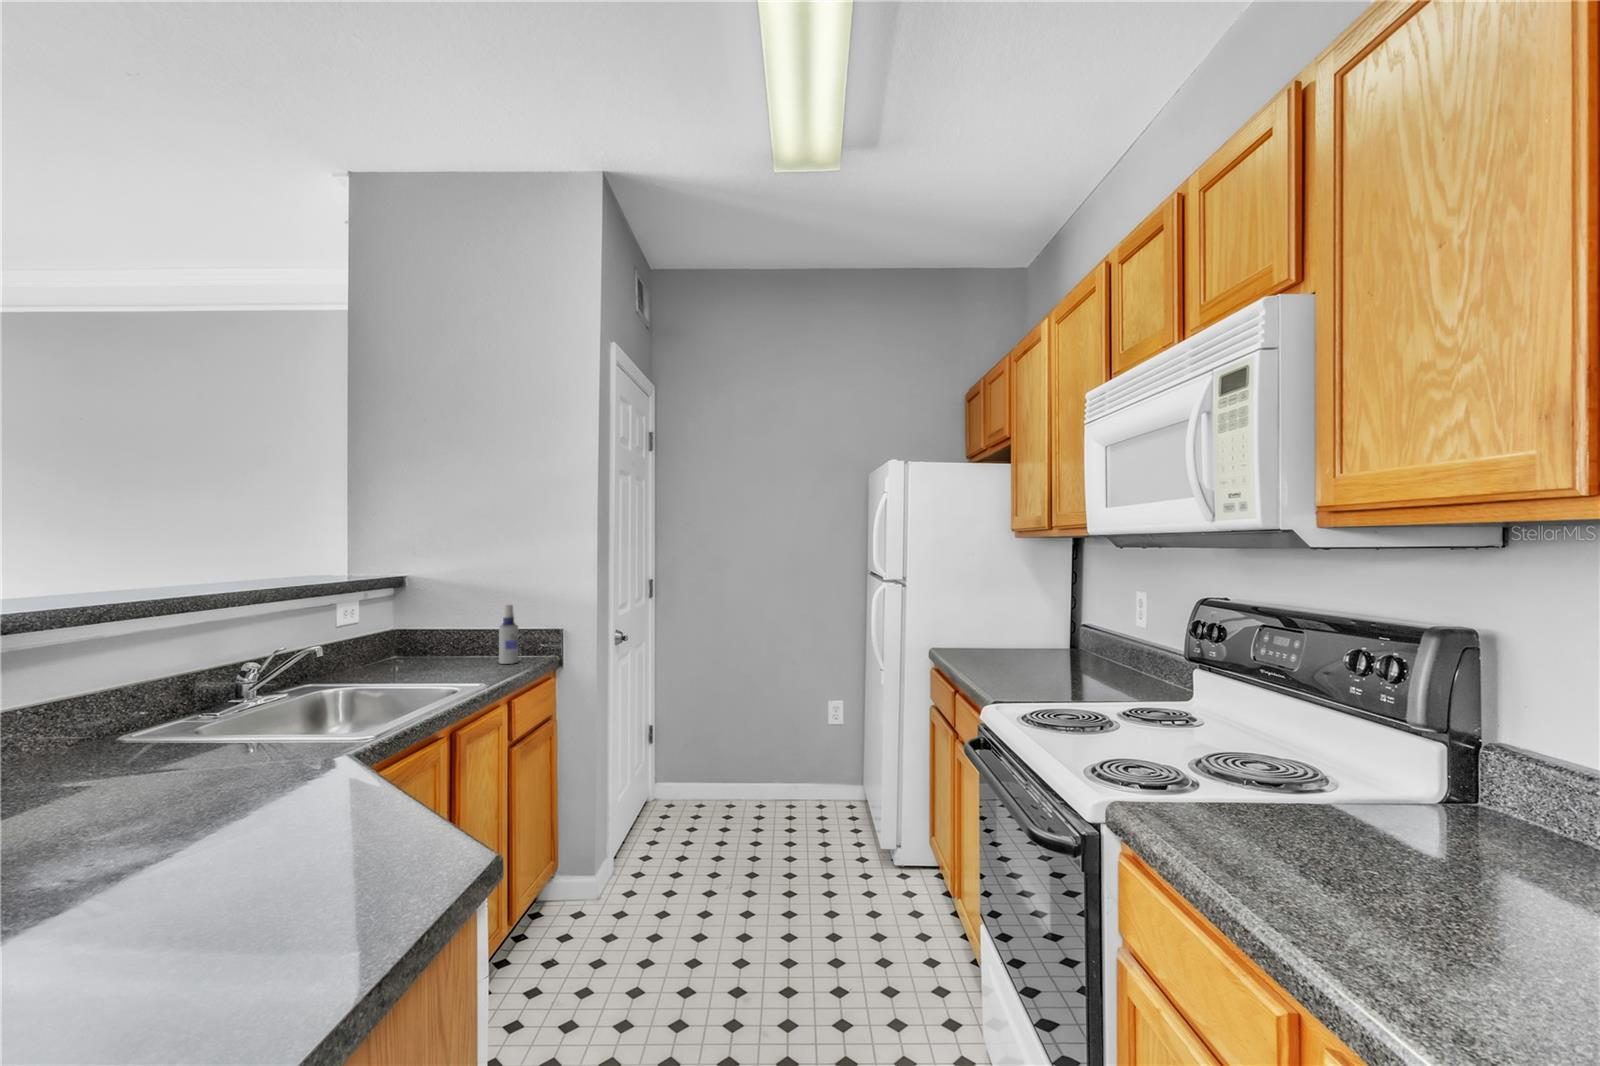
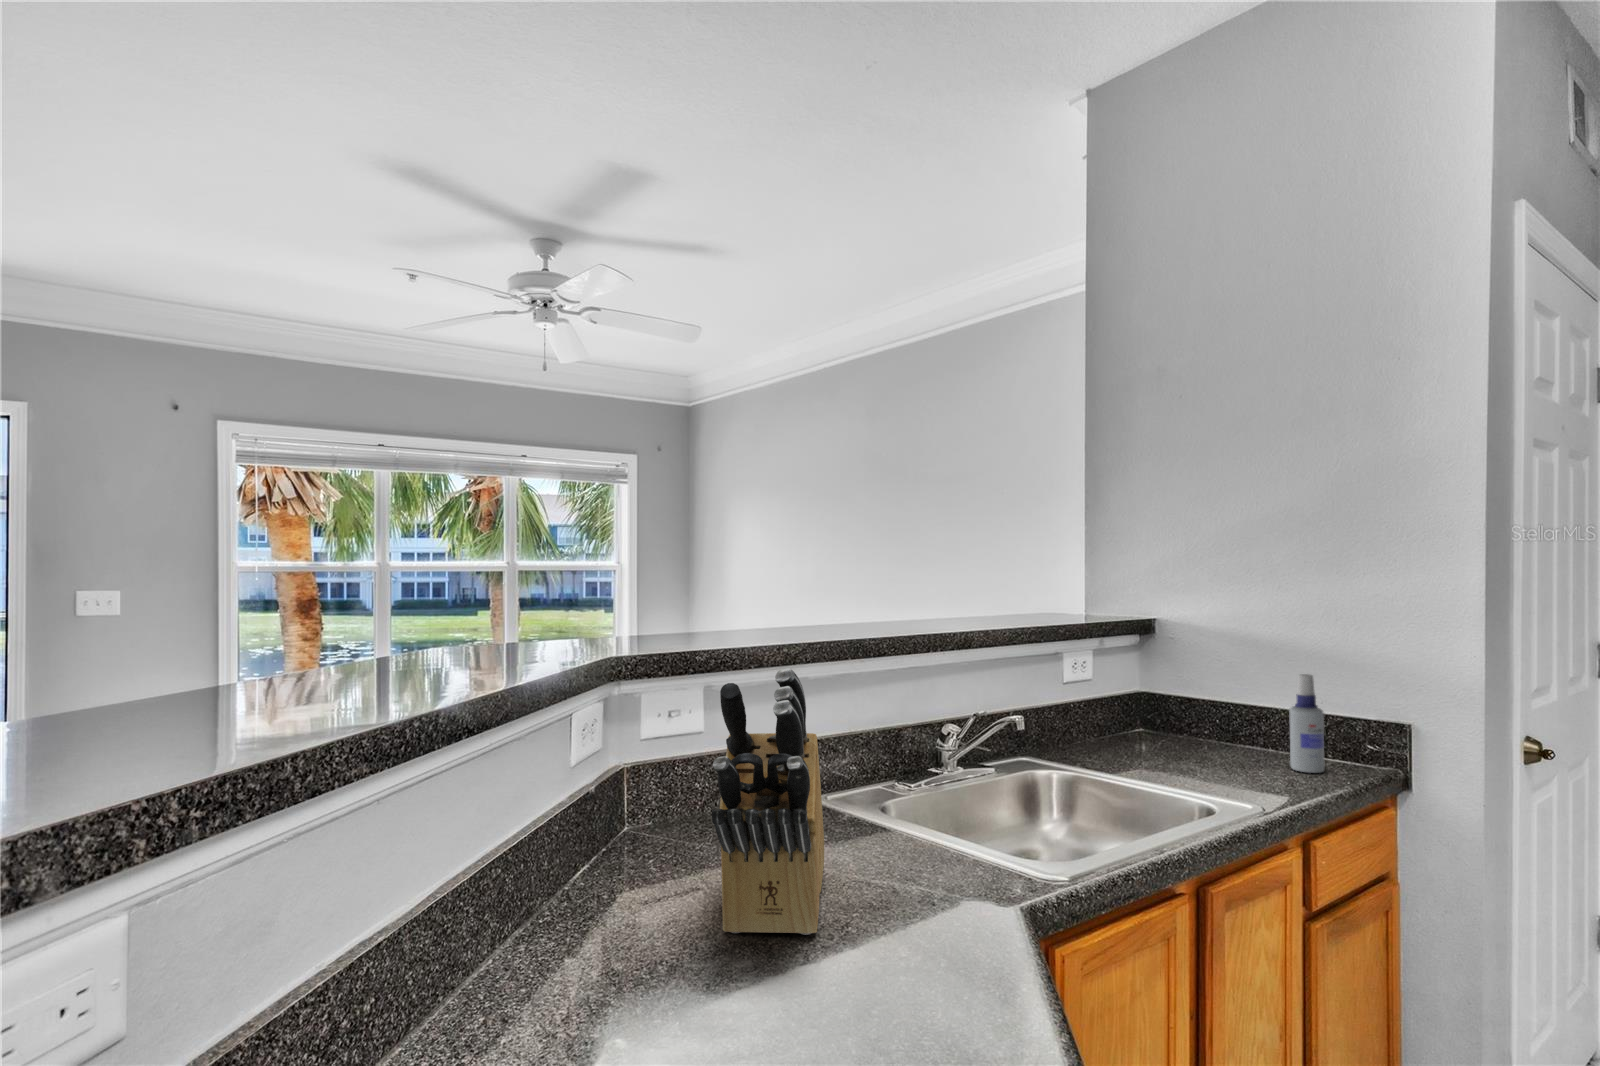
knife block: none [91,606,211,811] -> present [712,668,824,935]

